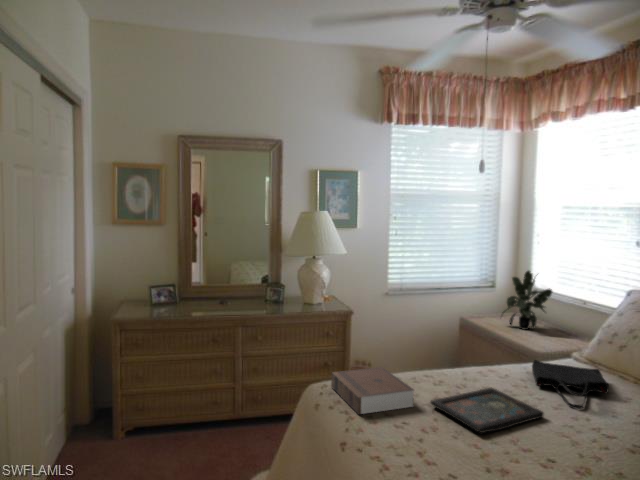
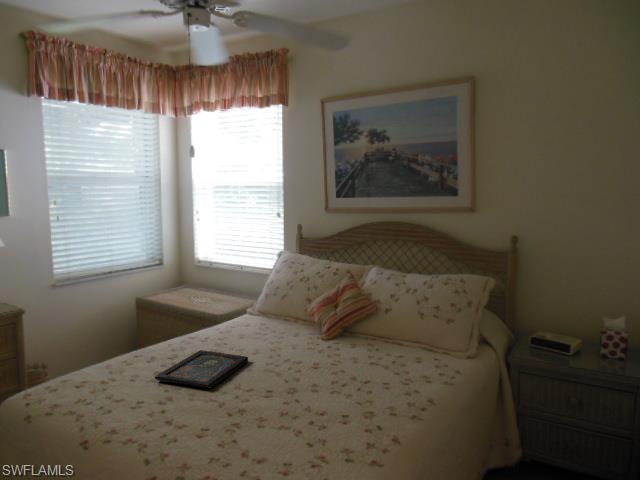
potted plant: present [503,271,552,330] -> none [177,245,218,298]
tote bag: present [532,360,608,409] -> none [224,315,282,348]
book: present [331,367,414,414] -> none [37,360,140,412]

